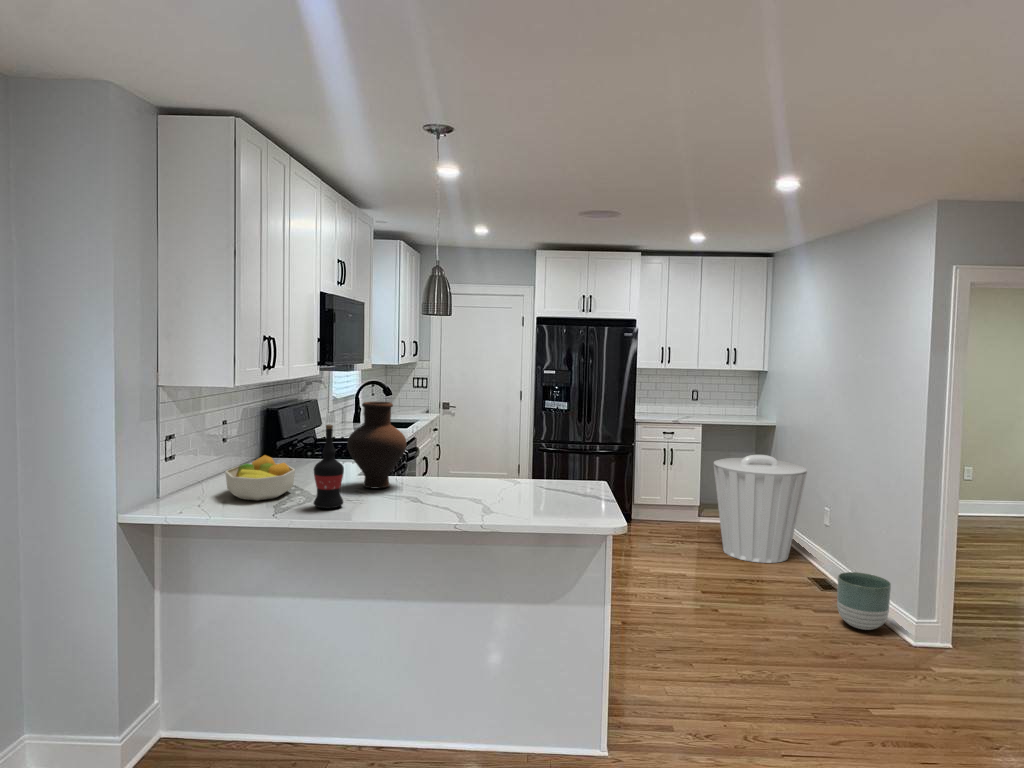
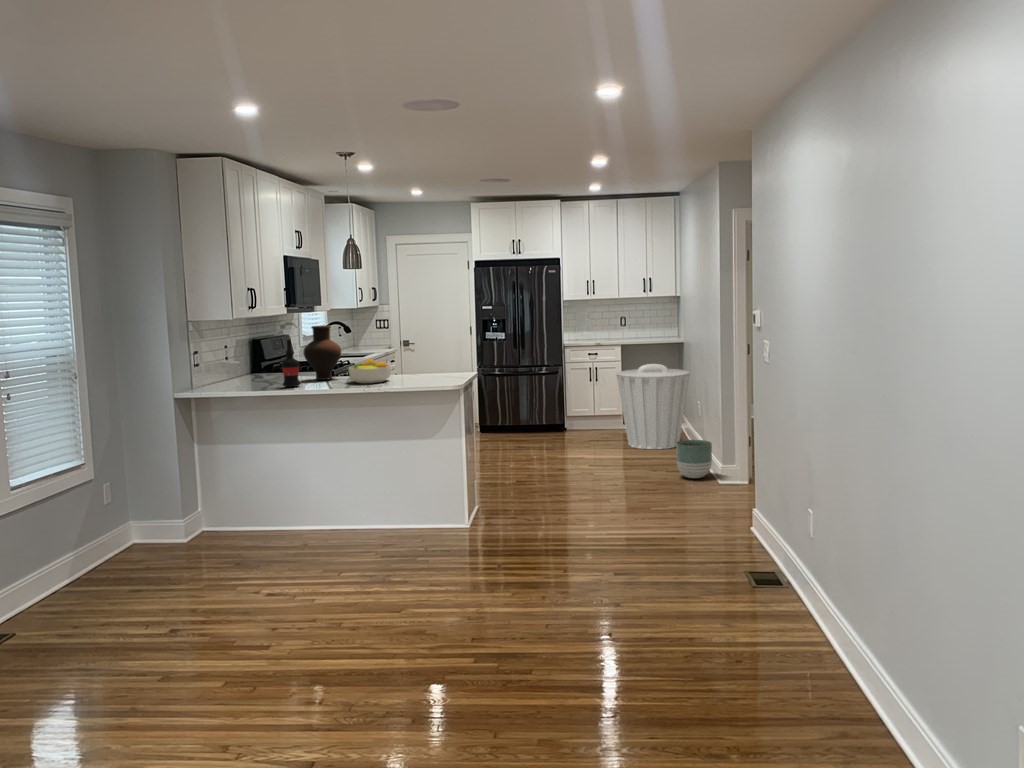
fruit bowl: present [225,455,295,501] -> present [348,359,391,384]

